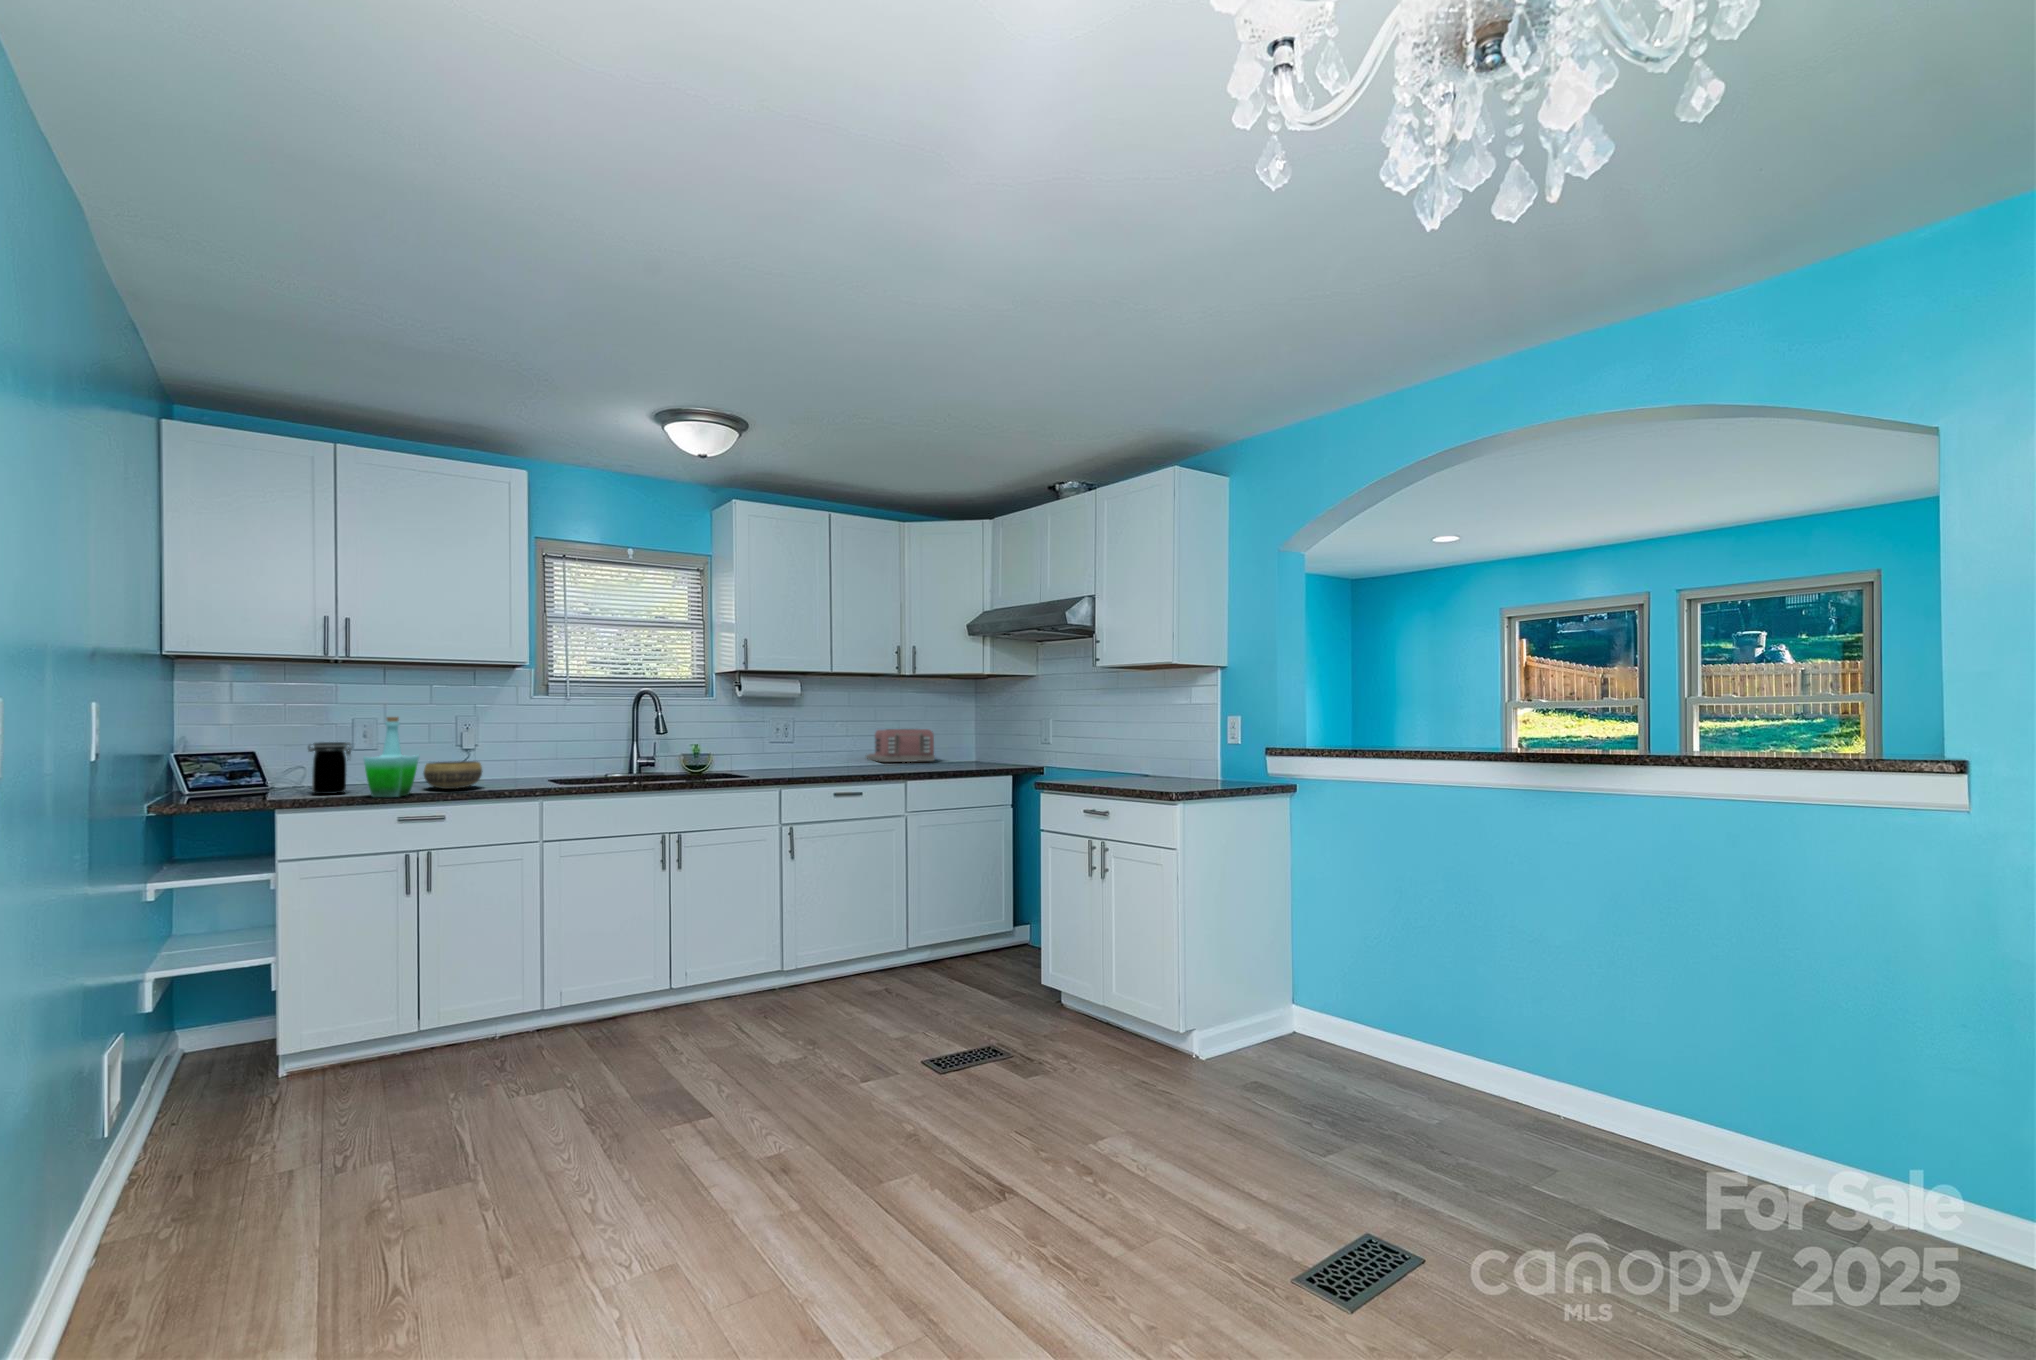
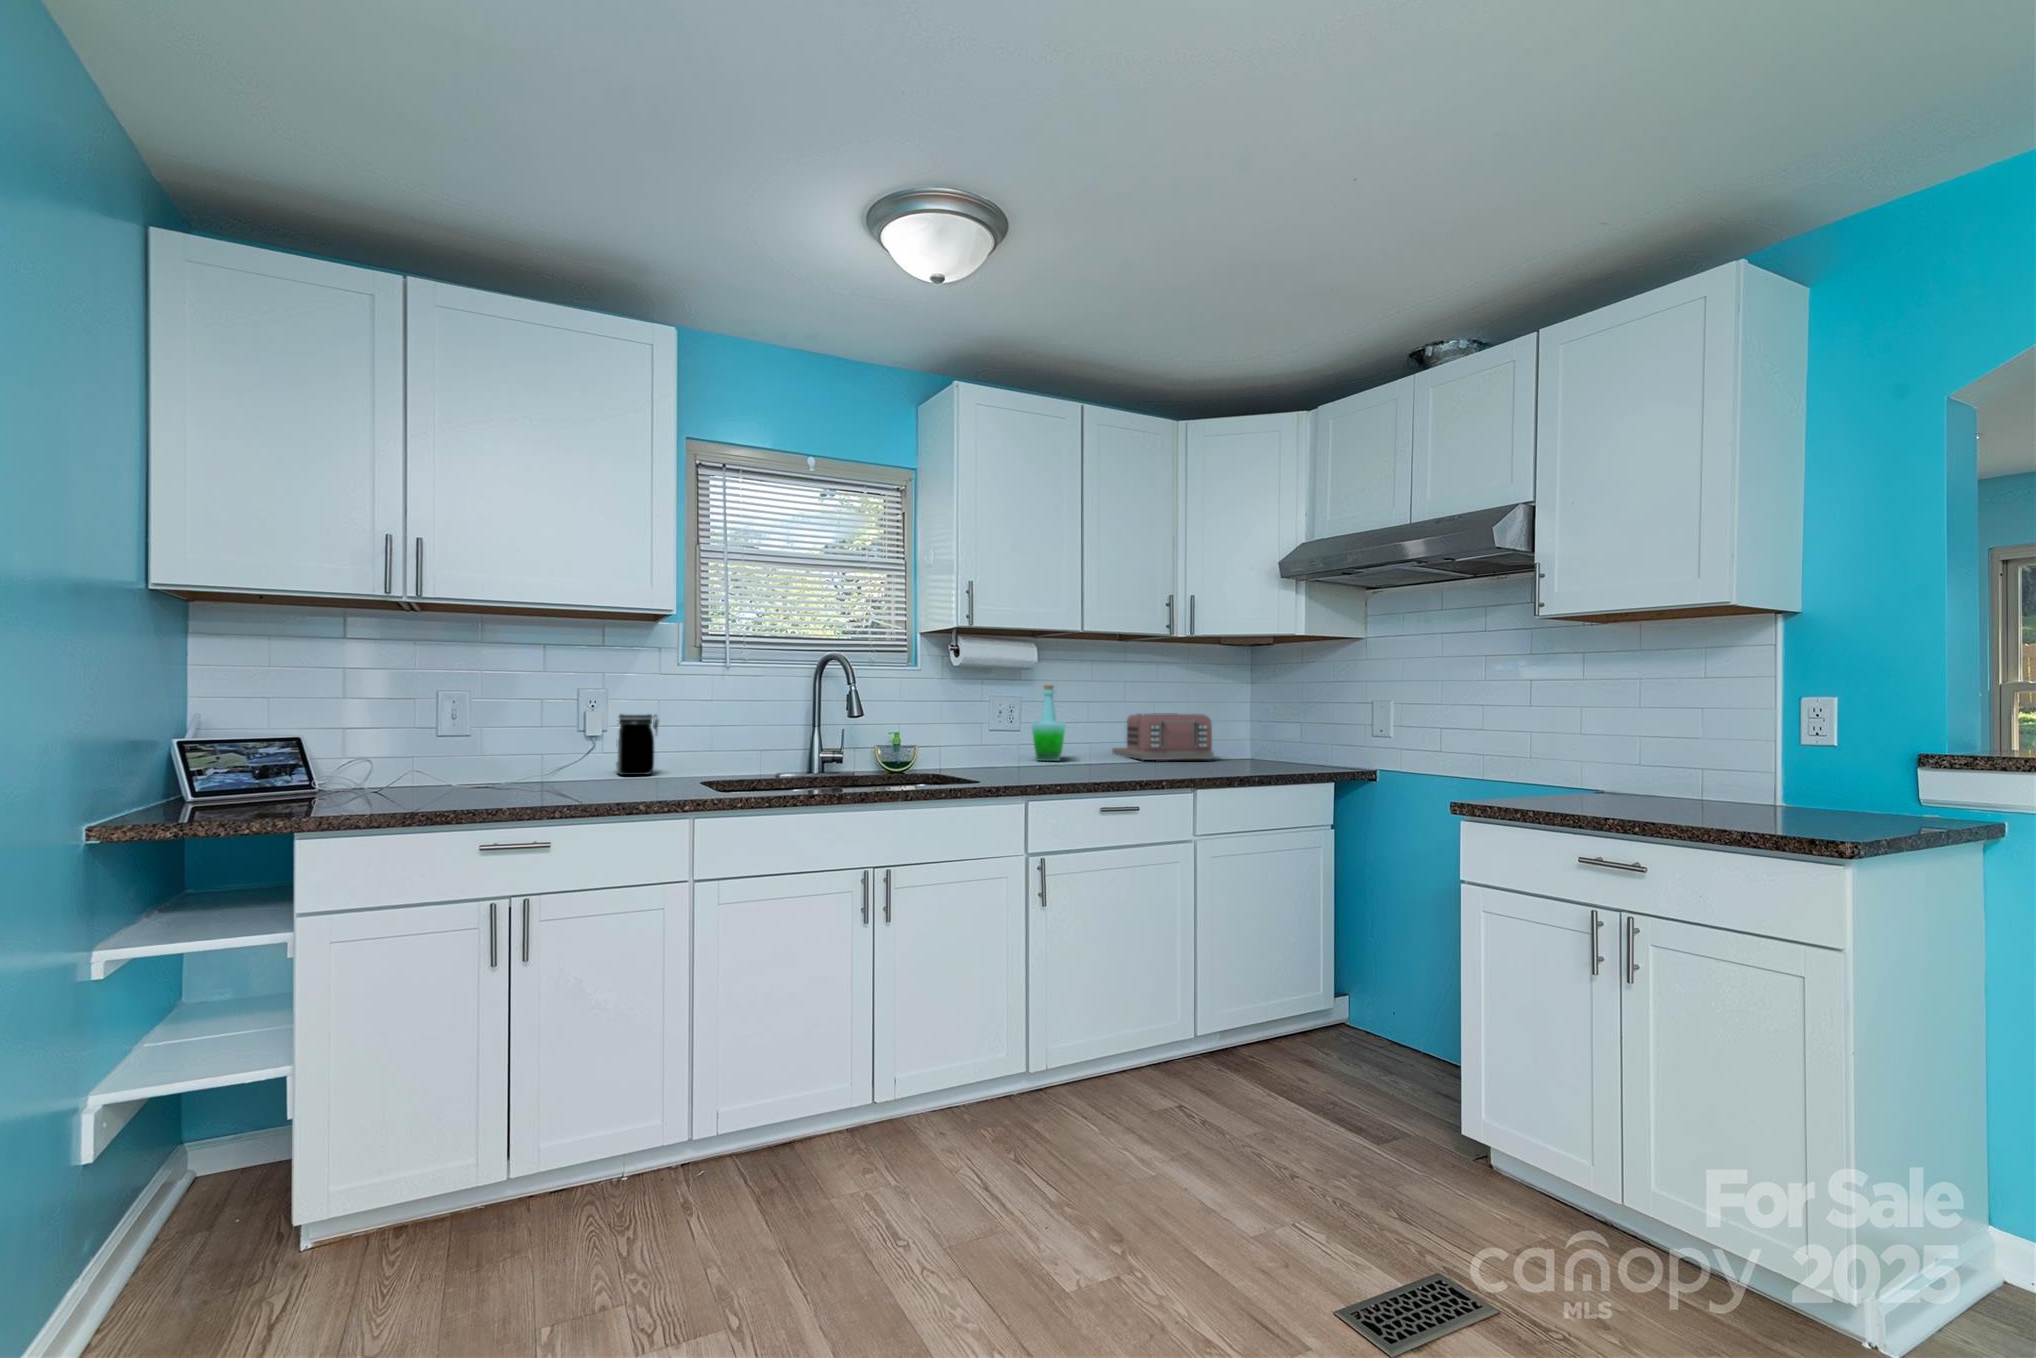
bottle: present [363,717,419,797] -> present [1031,685,1066,761]
jar: present [308,742,352,794] -> present [616,714,659,775]
bowl: present [424,761,482,789] -> none [527,756,609,796]

